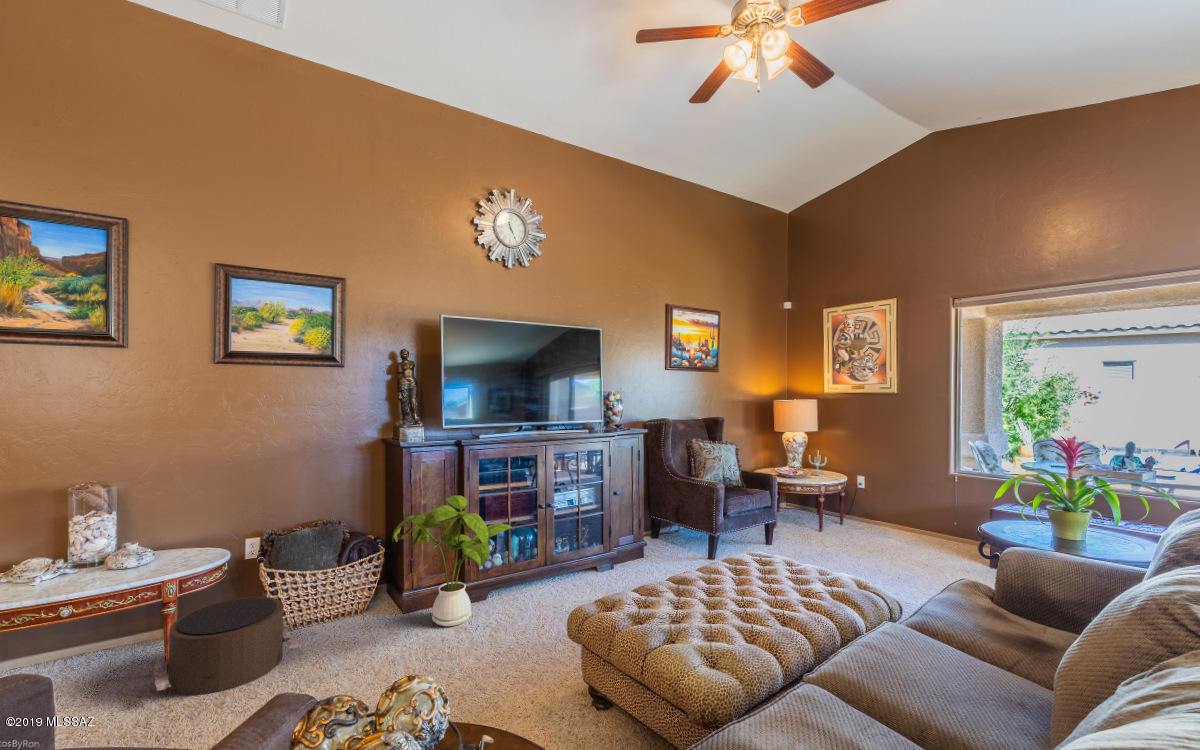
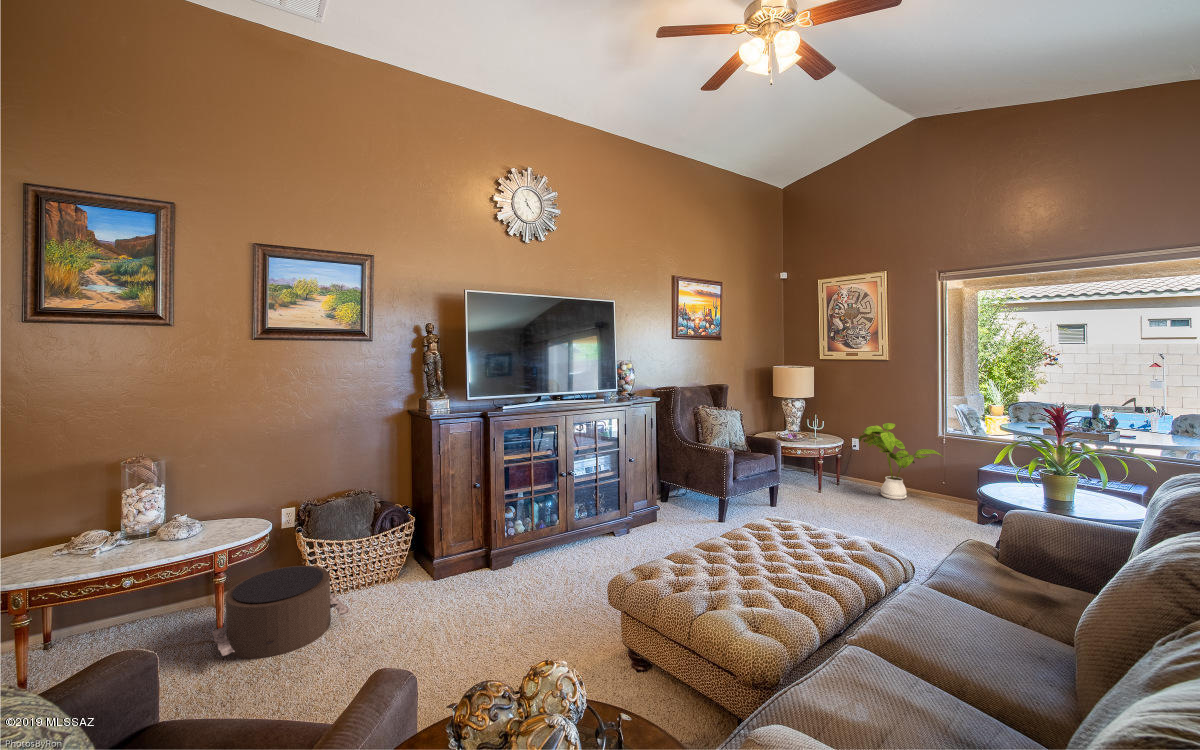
house plant: present [392,495,514,626] -> present [859,423,943,500]

